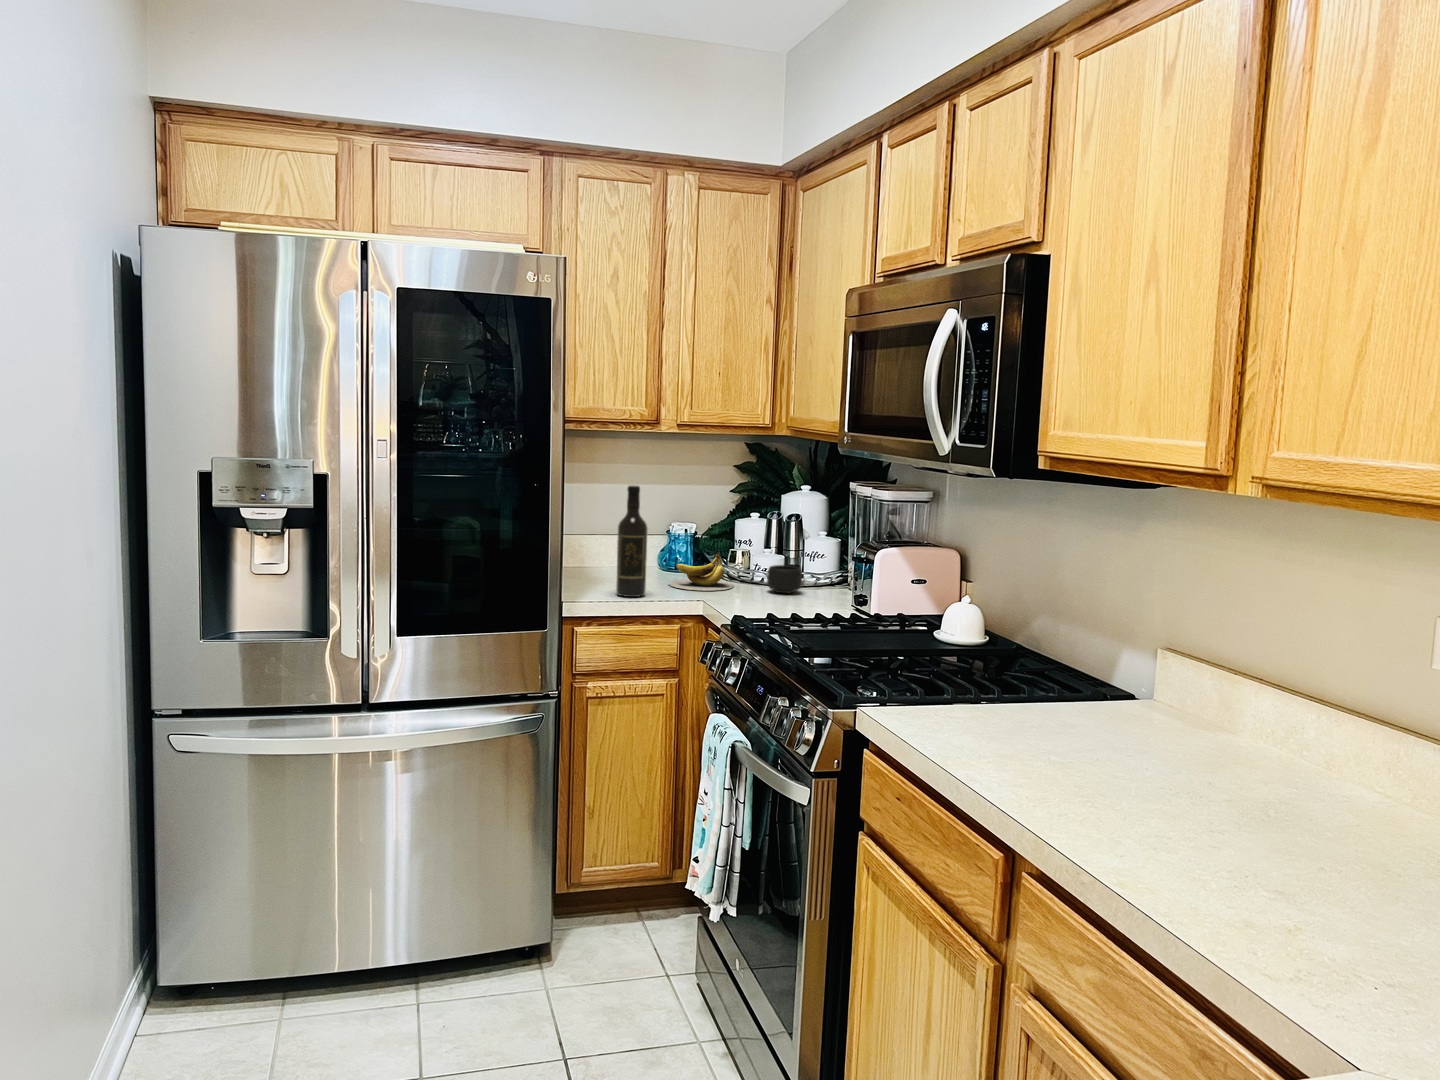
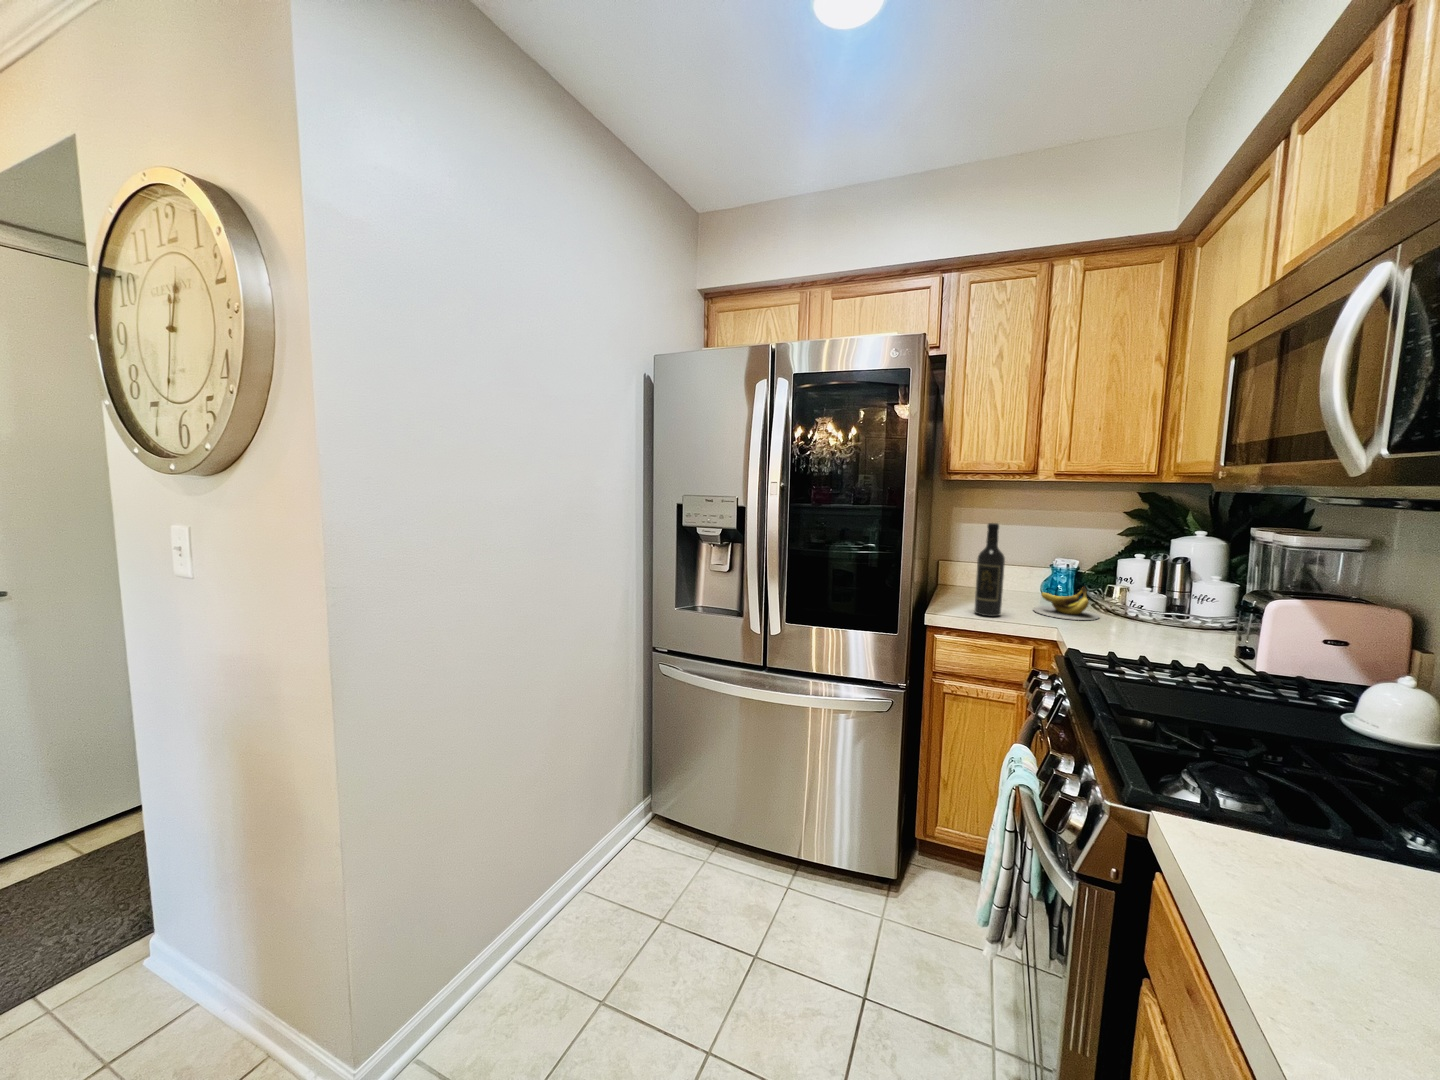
mug: present [767,565,804,593] -> none [1134,604,1178,632]

